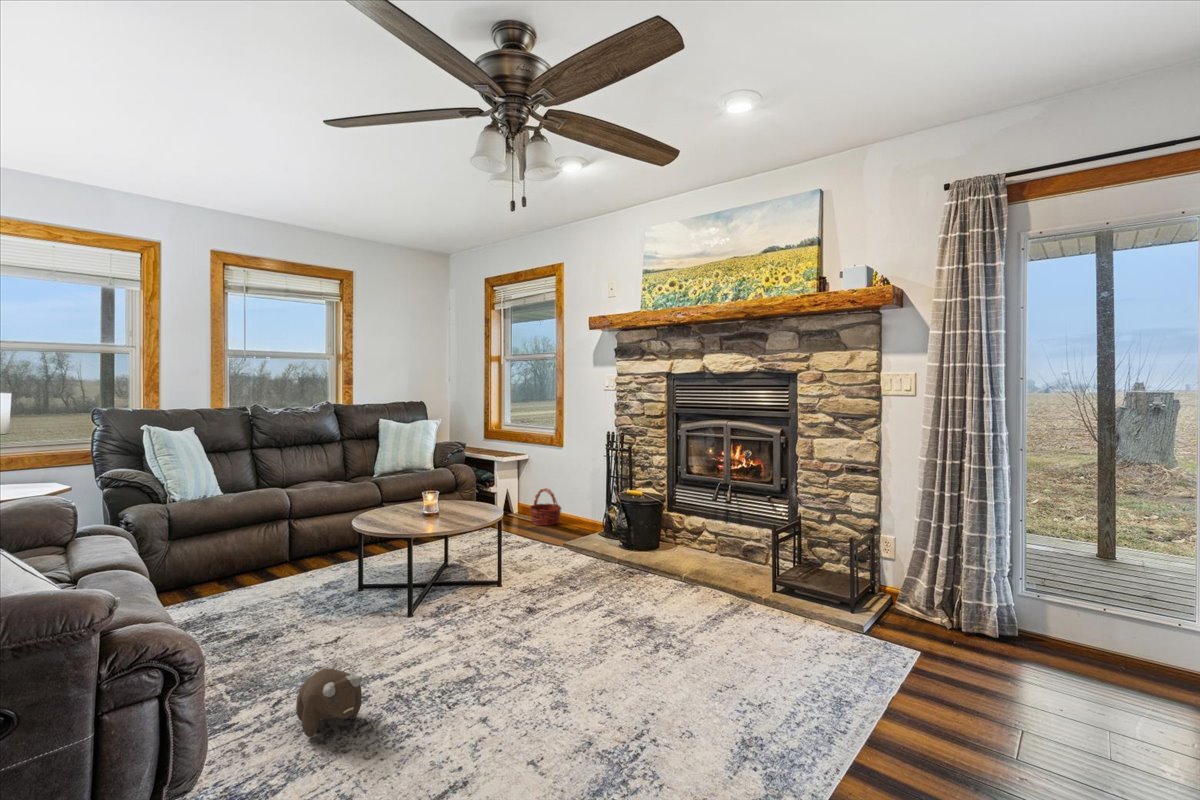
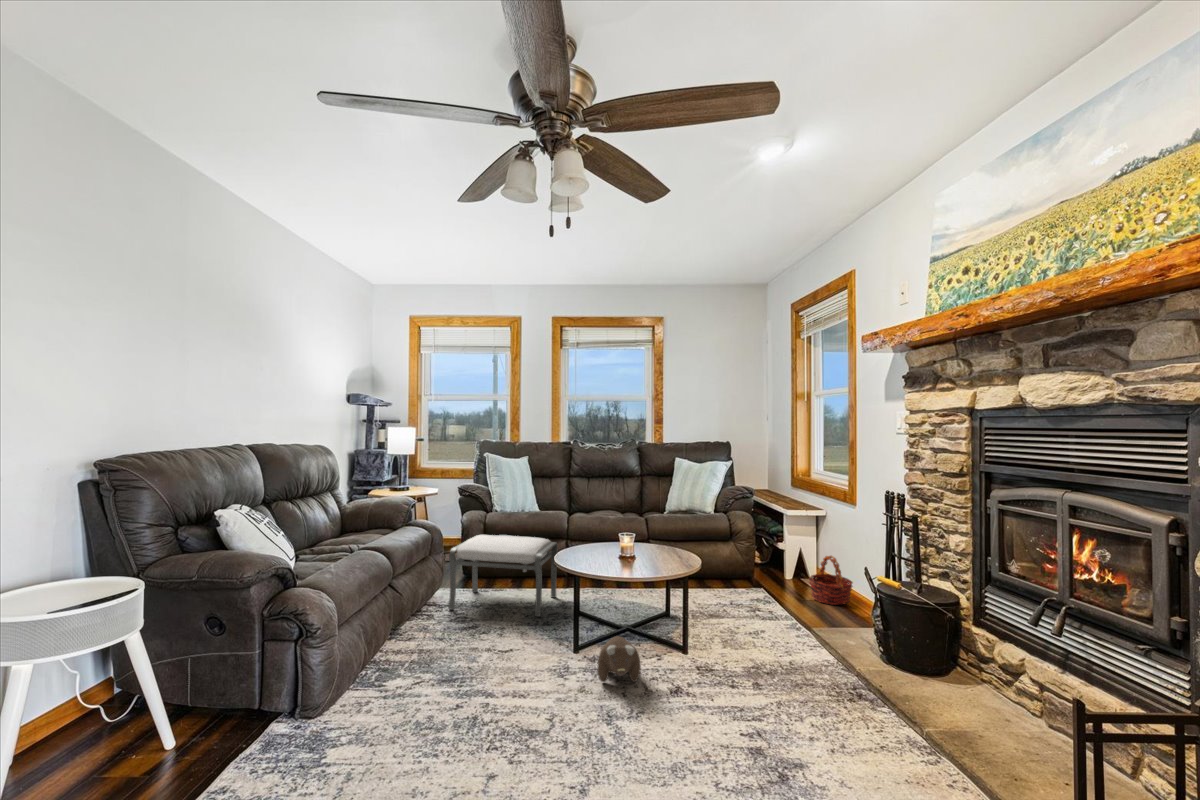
ottoman: none [201,512,329,613] -> present [449,535,558,617]
plush toy: present [296,668,362,737] -> present [598,636,641,682]

